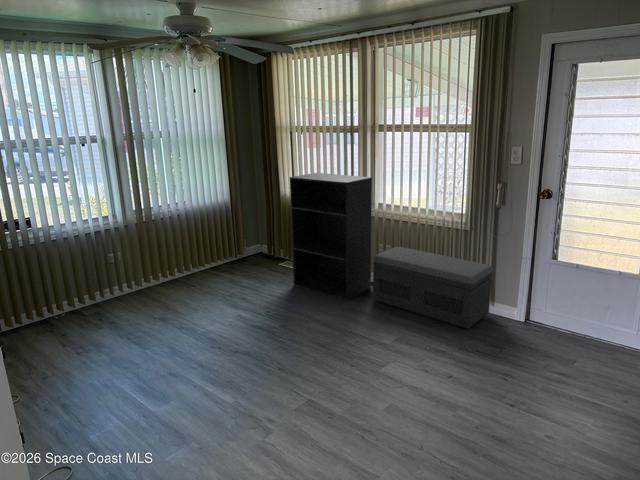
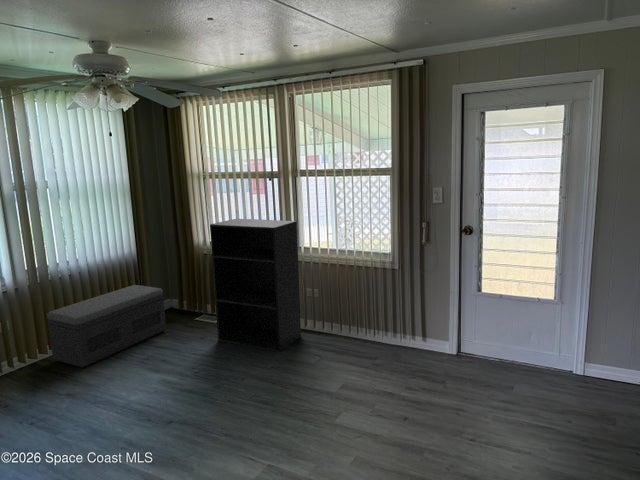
storage bench: present [373,247,493,329] -> present [47,285,166,368]

